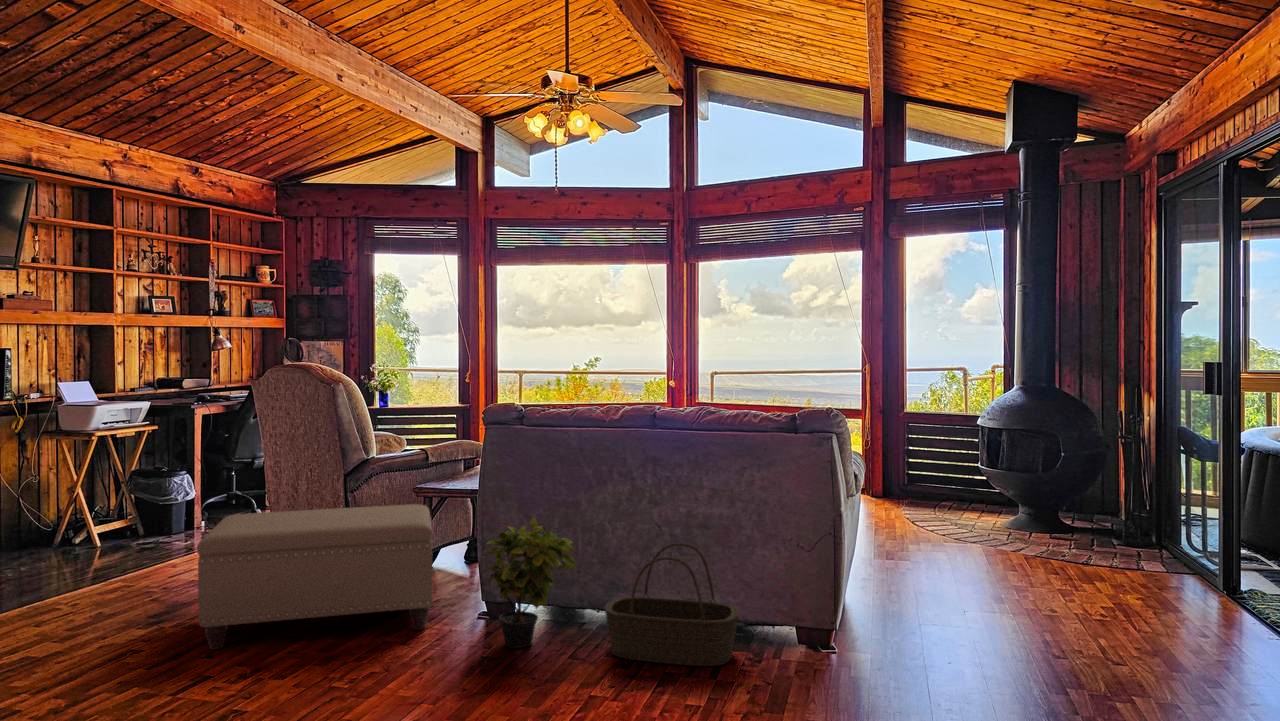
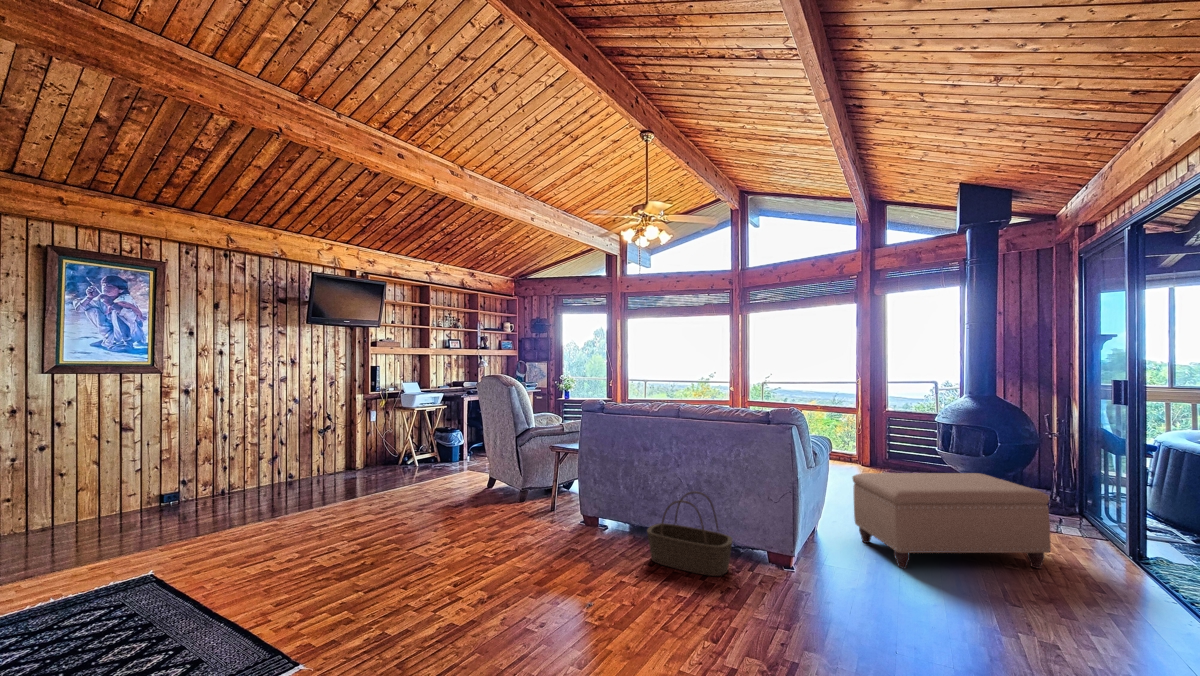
ottoman: present [197,504,433,650] -> present [852,473,1051,569]
potted plant: present [484,518,577,648] -> none [578,469,633,549]

